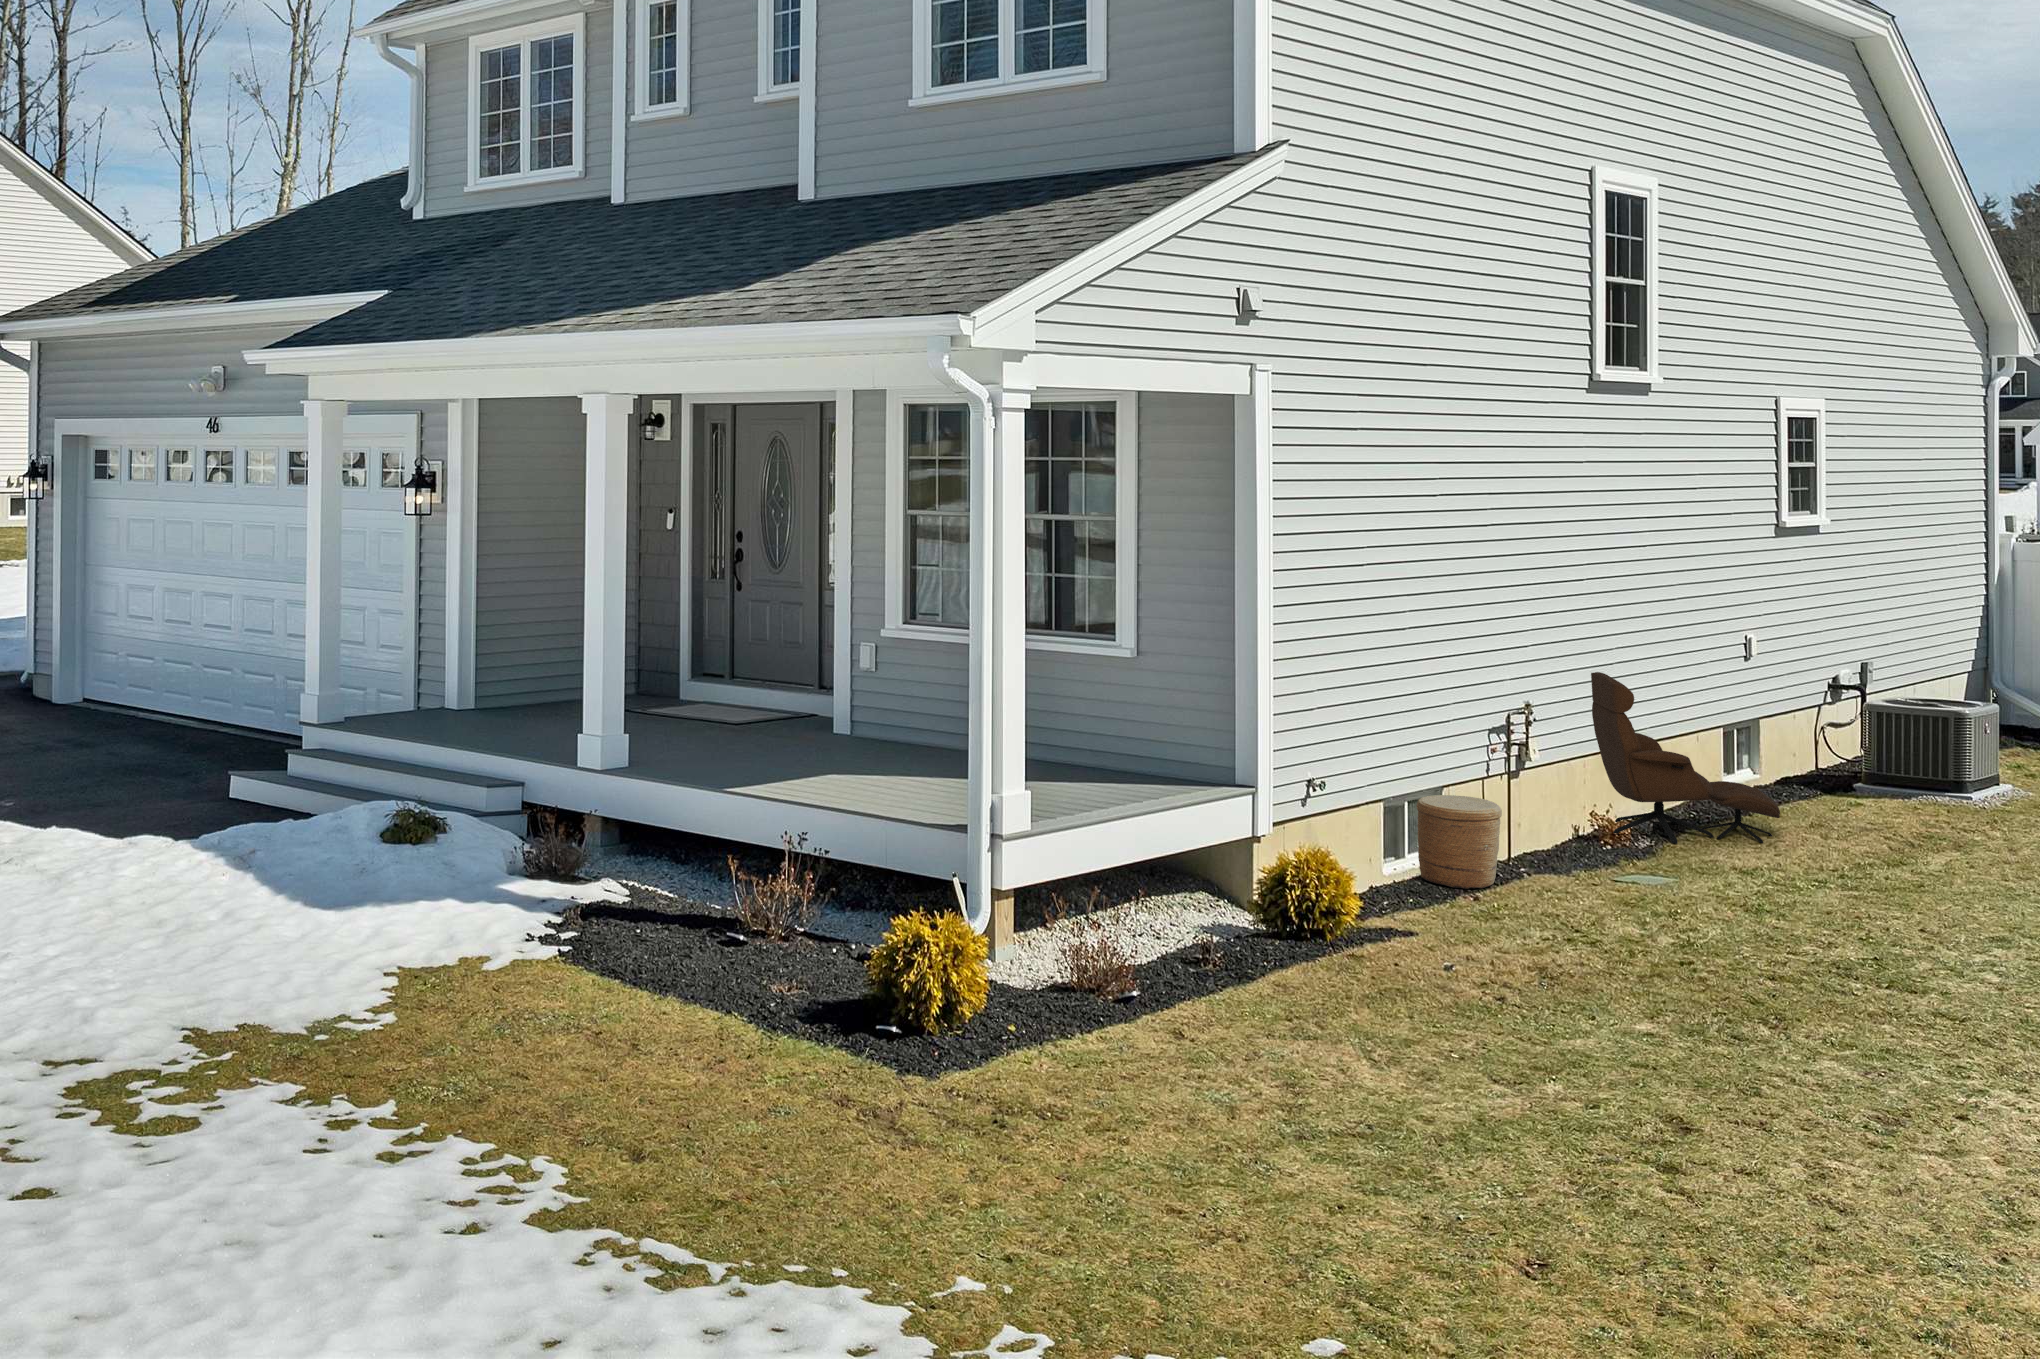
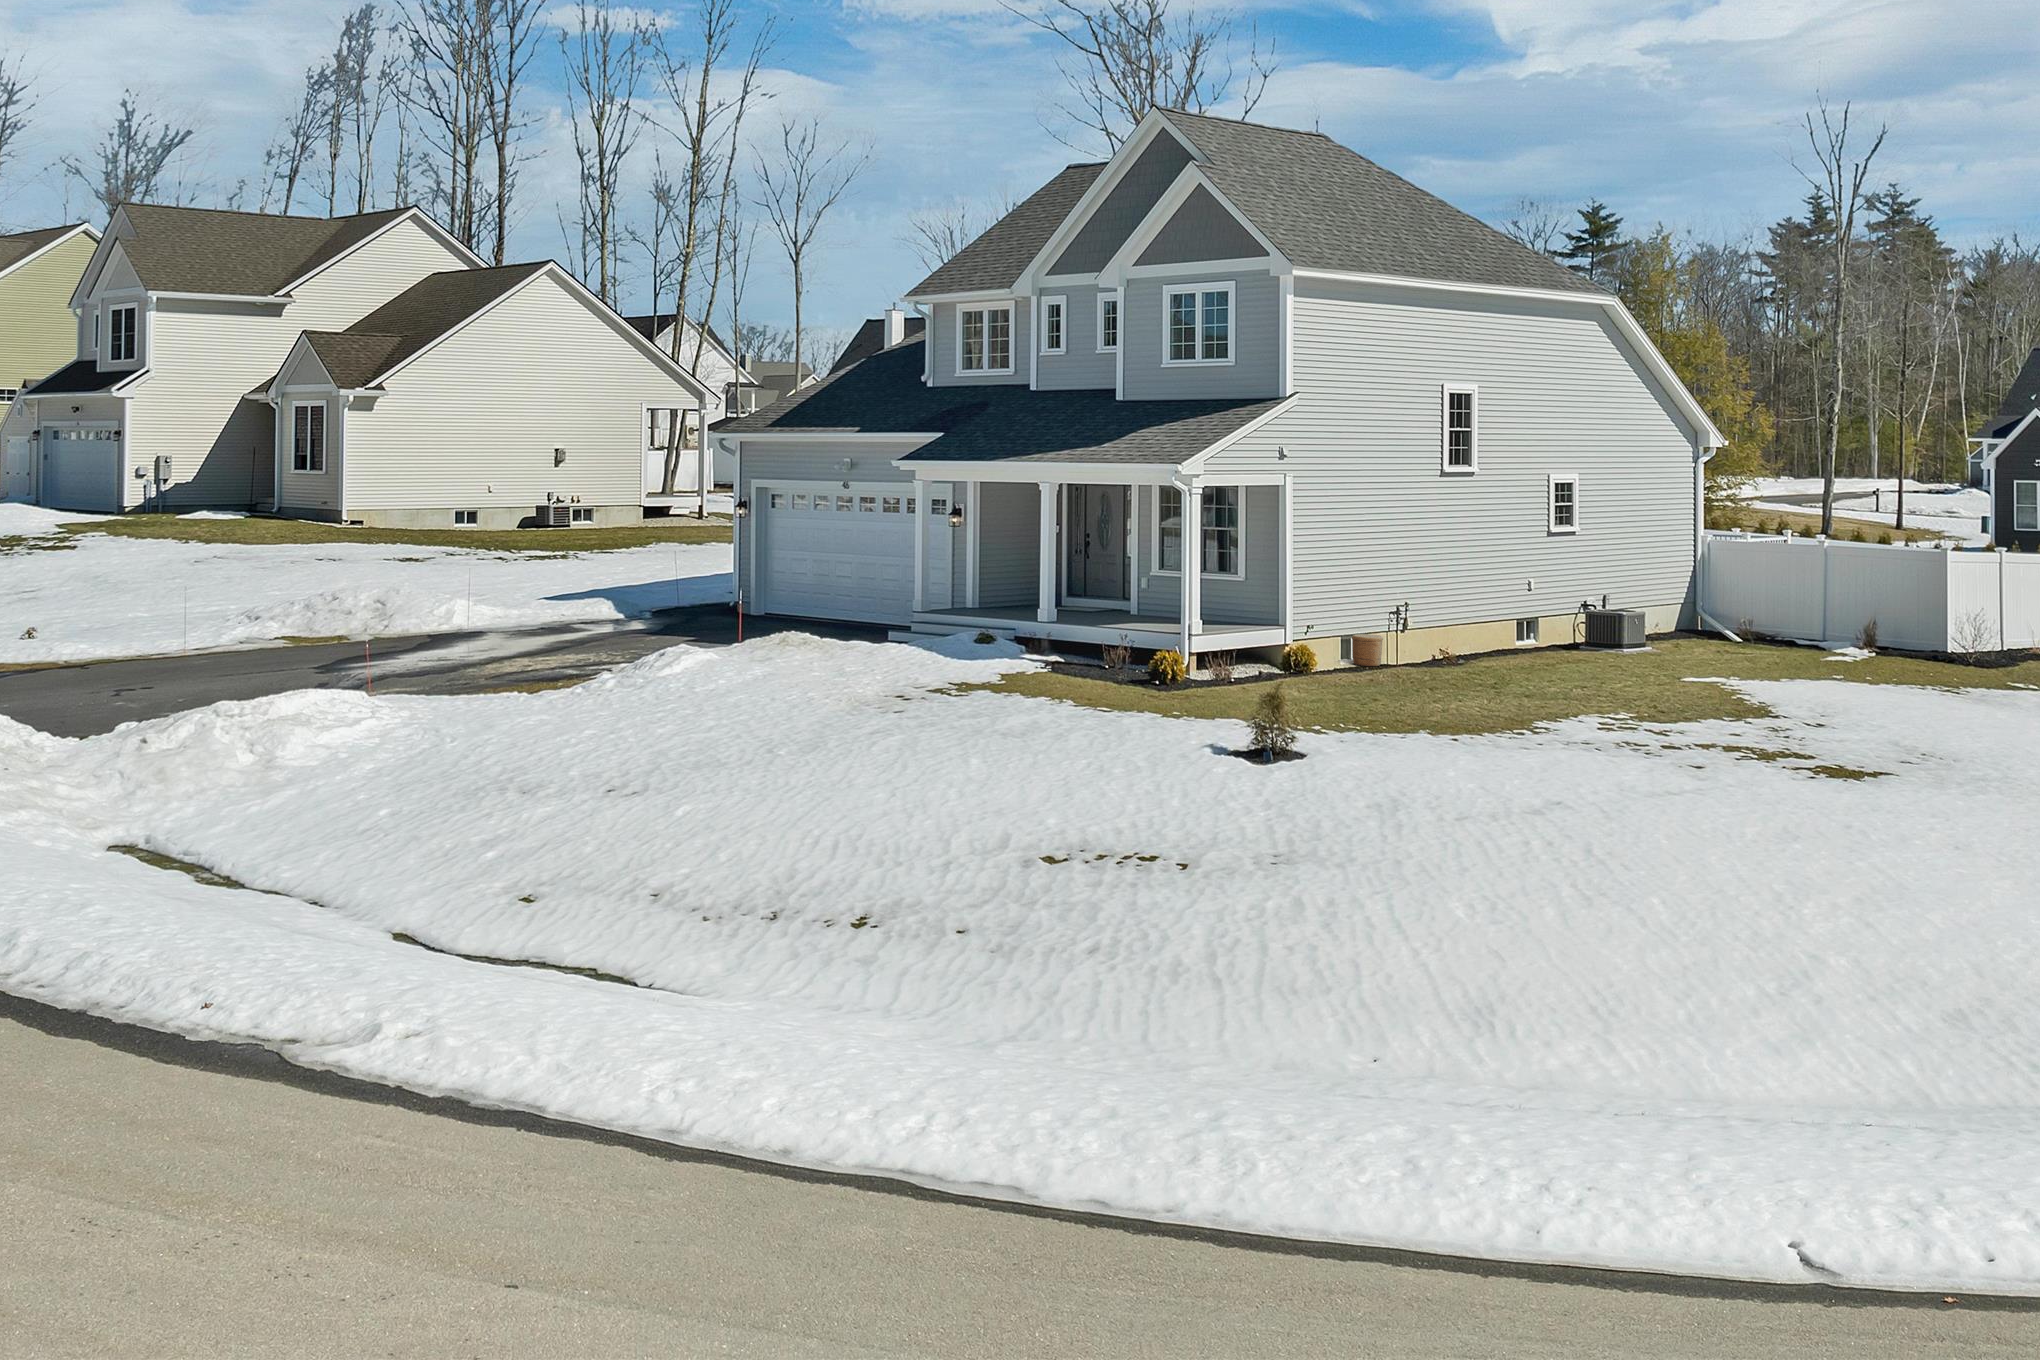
lounge chair: present [1591,672,1780,843] -> none [1439,592,1509,658]

